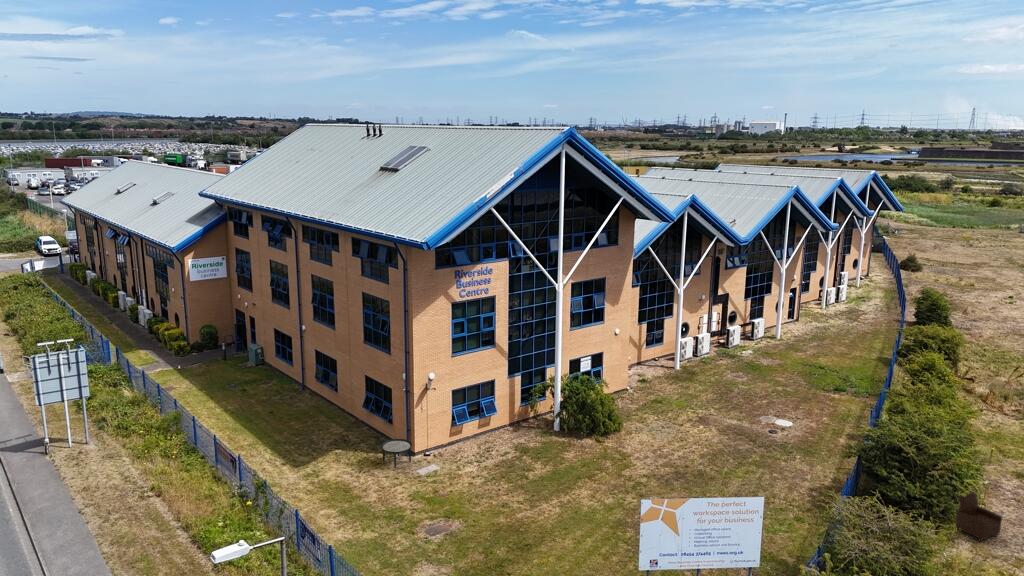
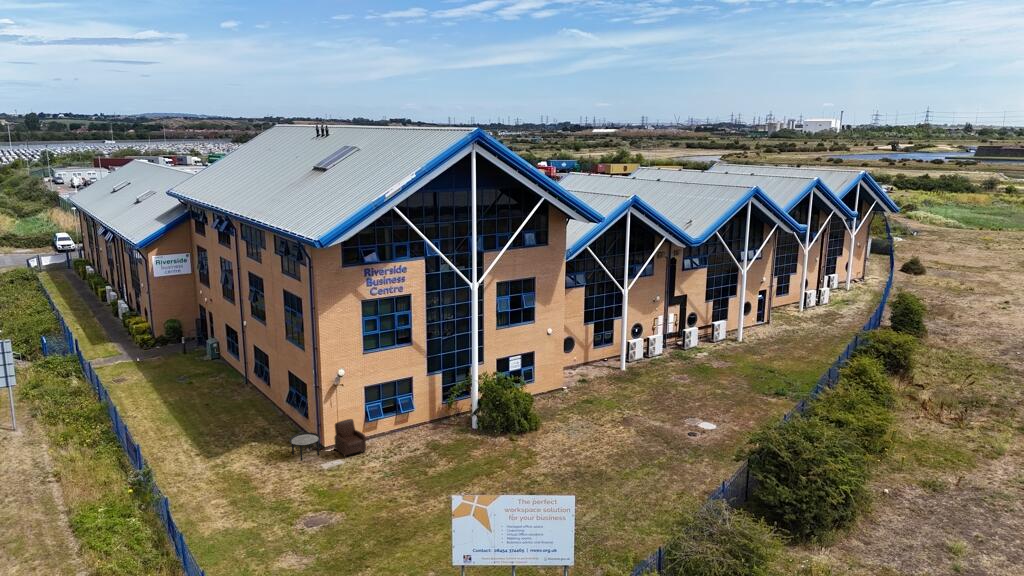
chair: present [956,492,1002,542] -> present [334,419,366,458]

